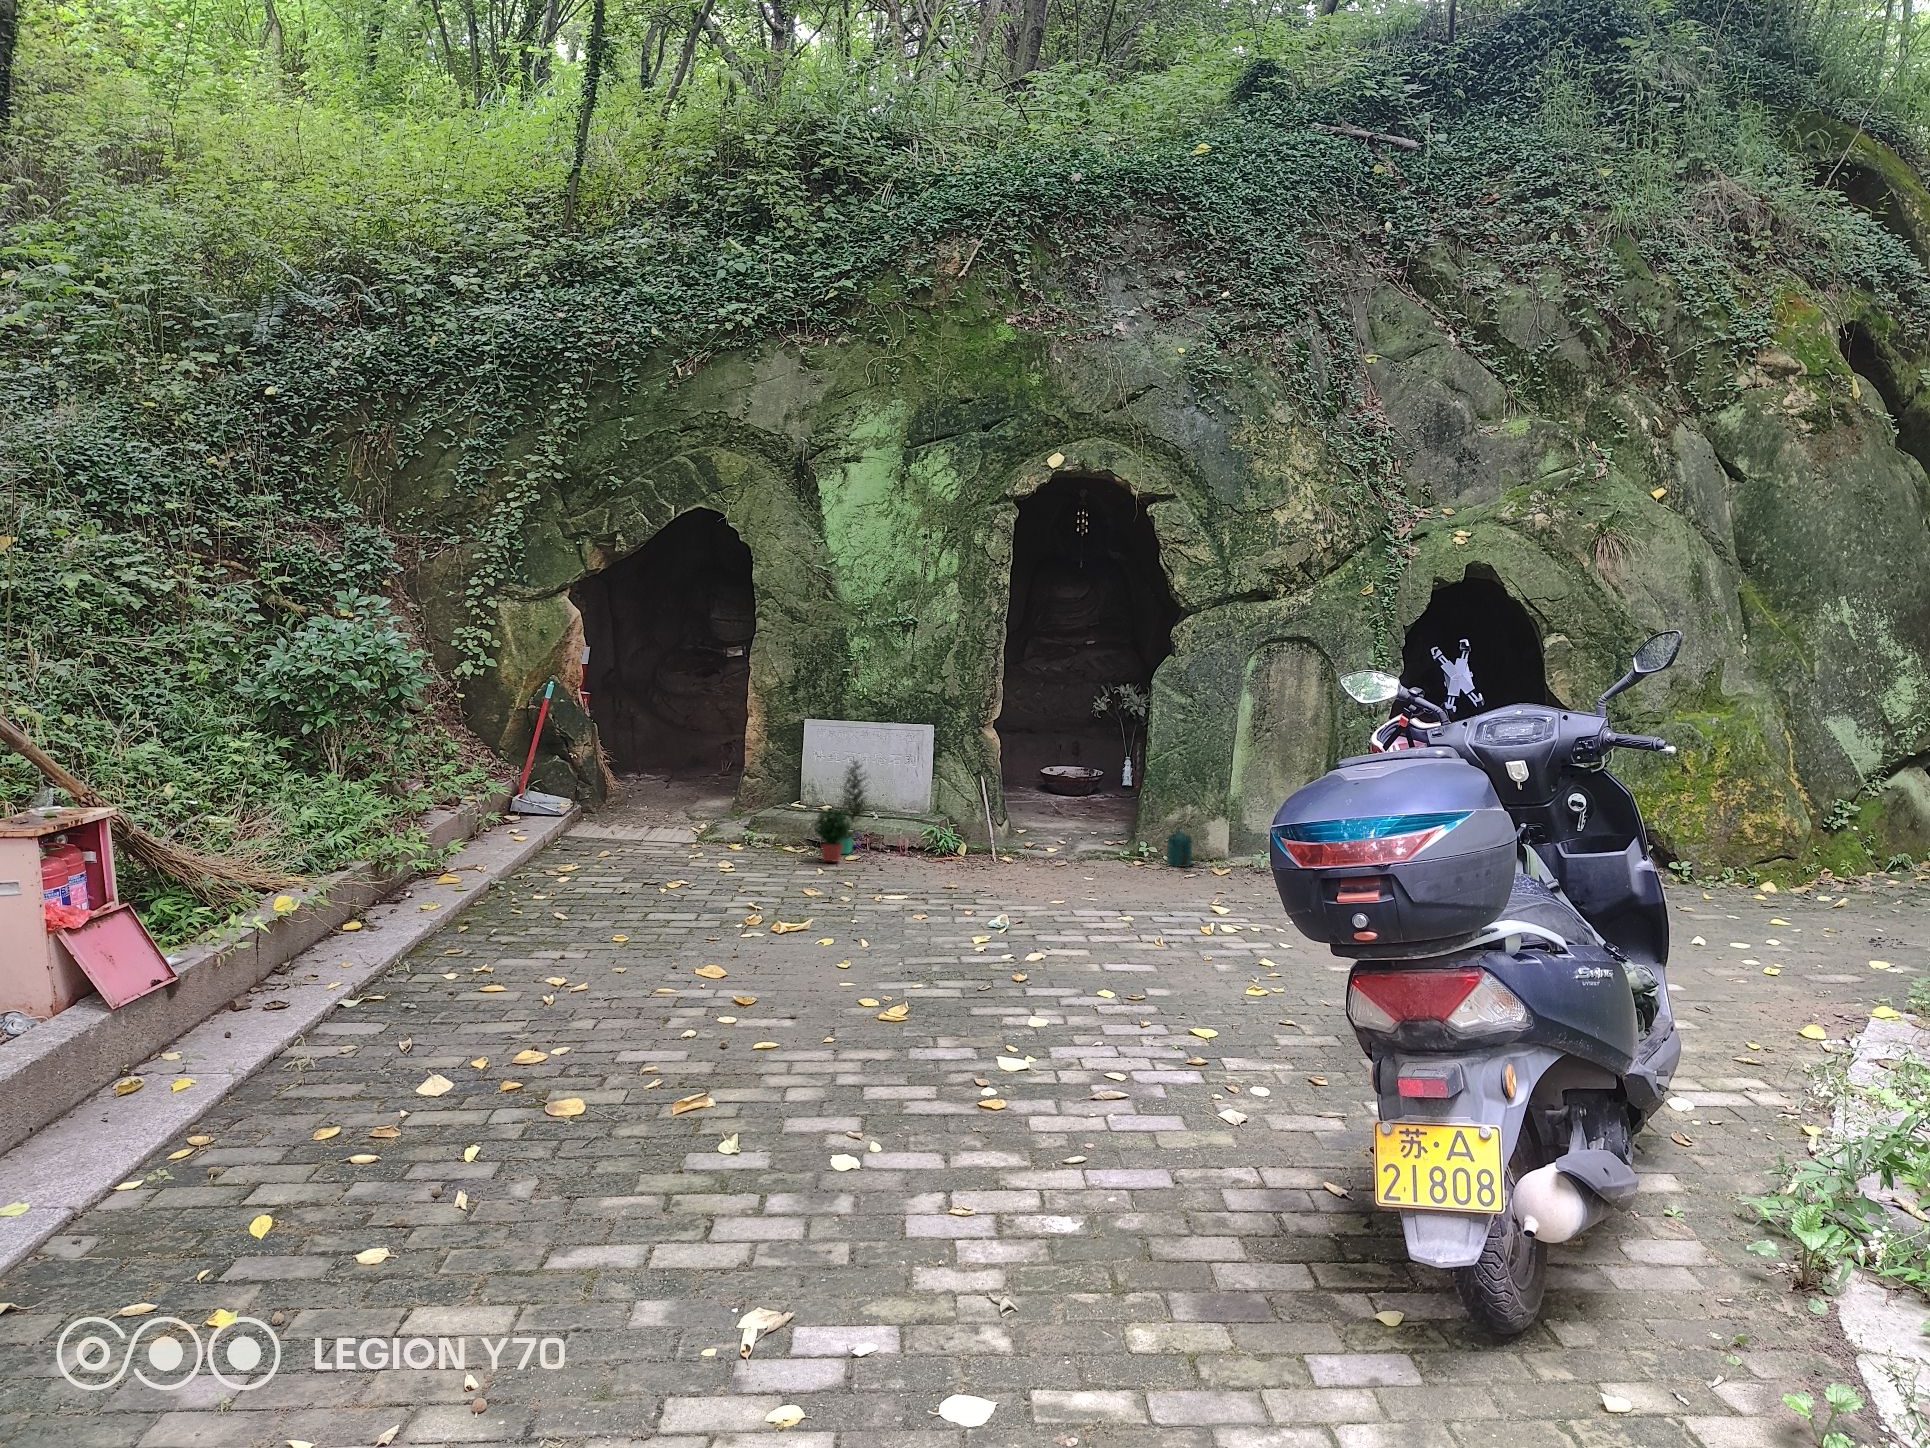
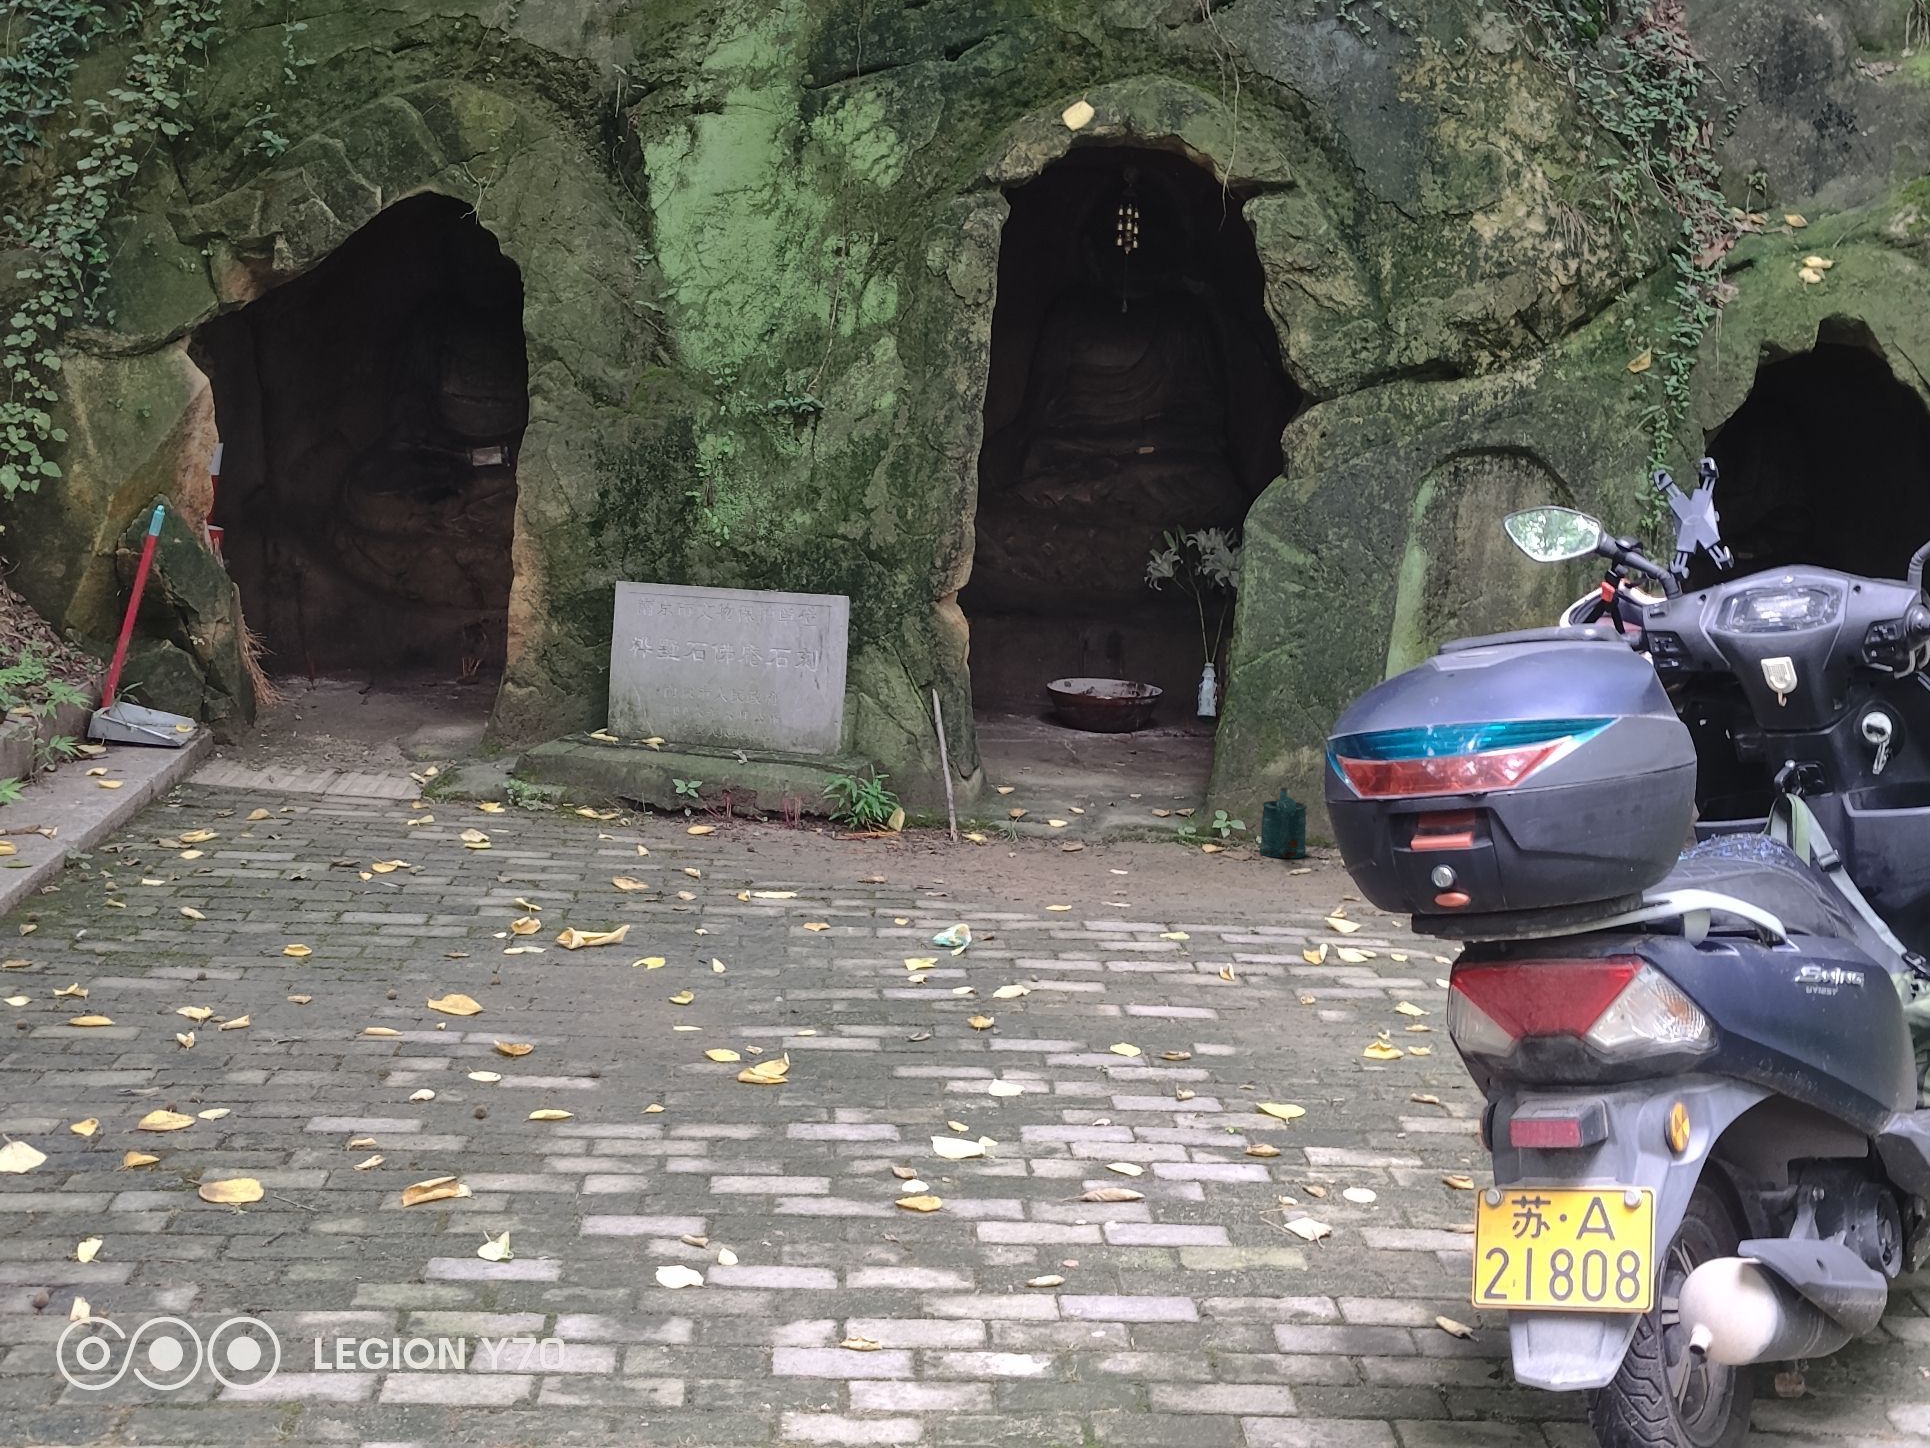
potted plant: present [814,761,870,862] -> none [630,654,736,836]

